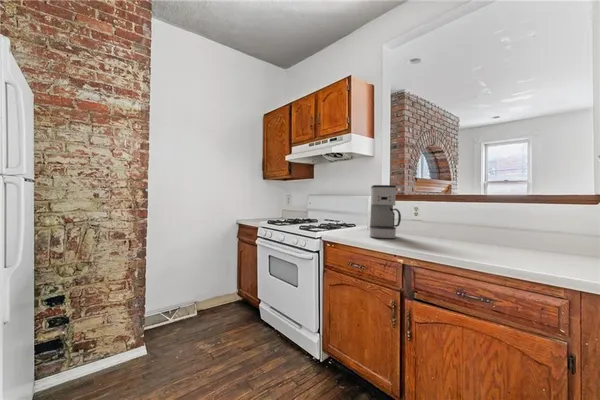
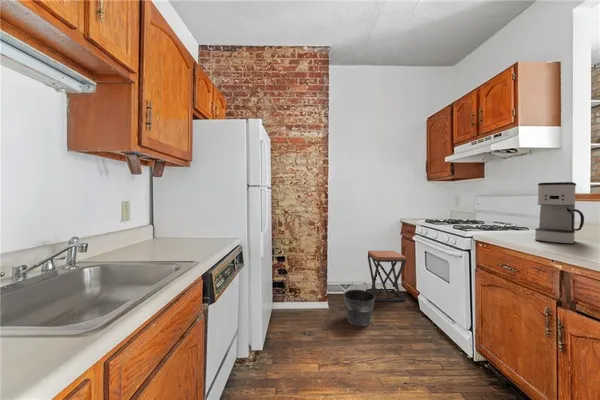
stool: none [199,258,246,323] -> present [367,251,406,301]
bucket: none [168,316,217,368] -> present [340,290,375,326]

